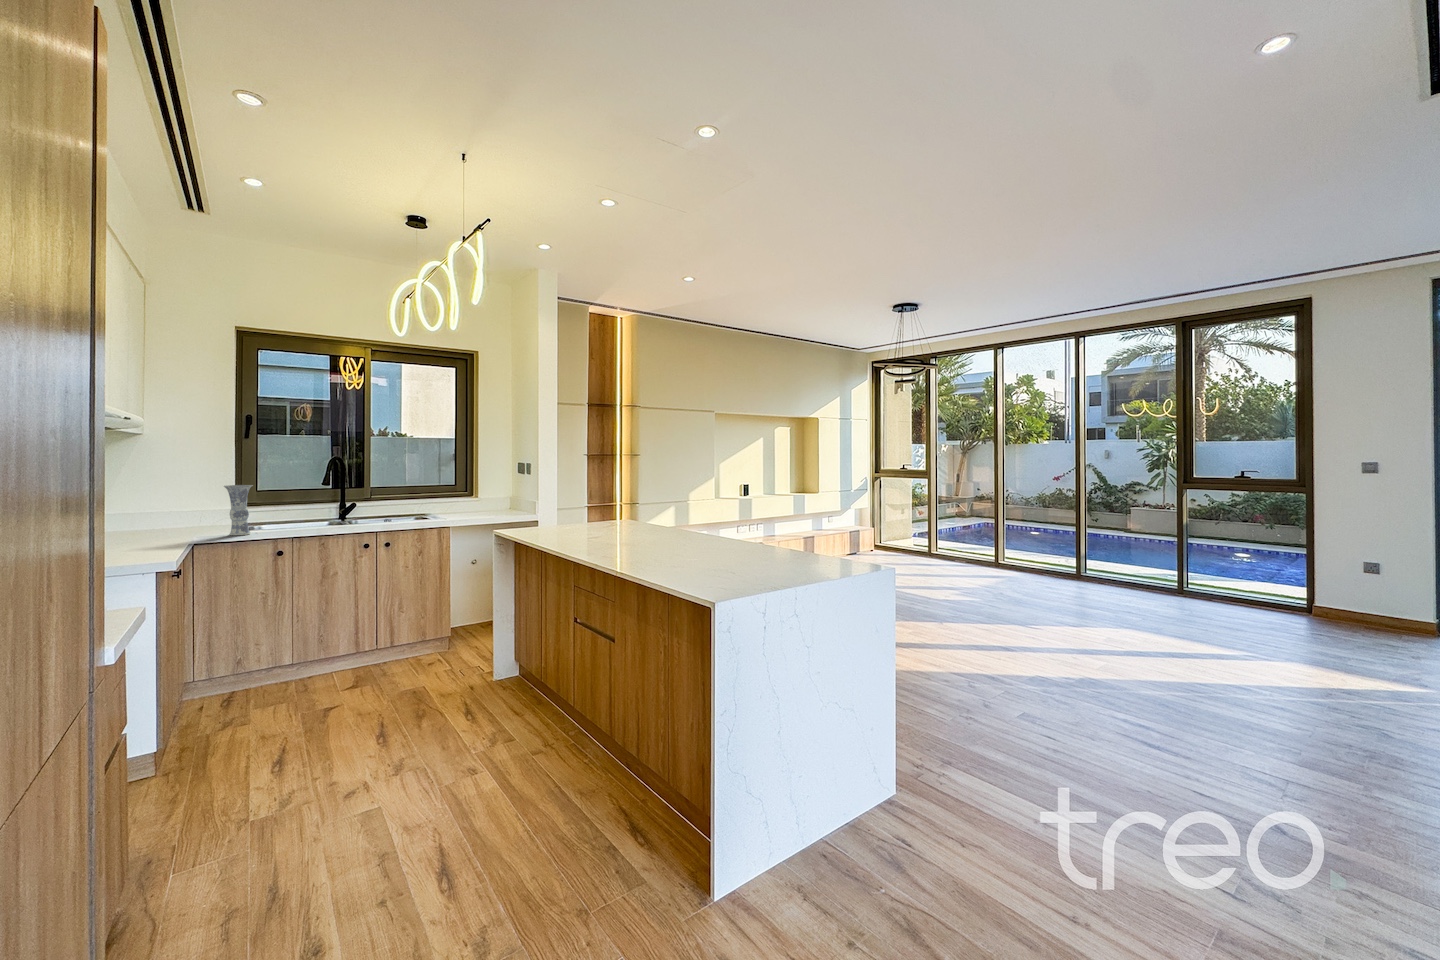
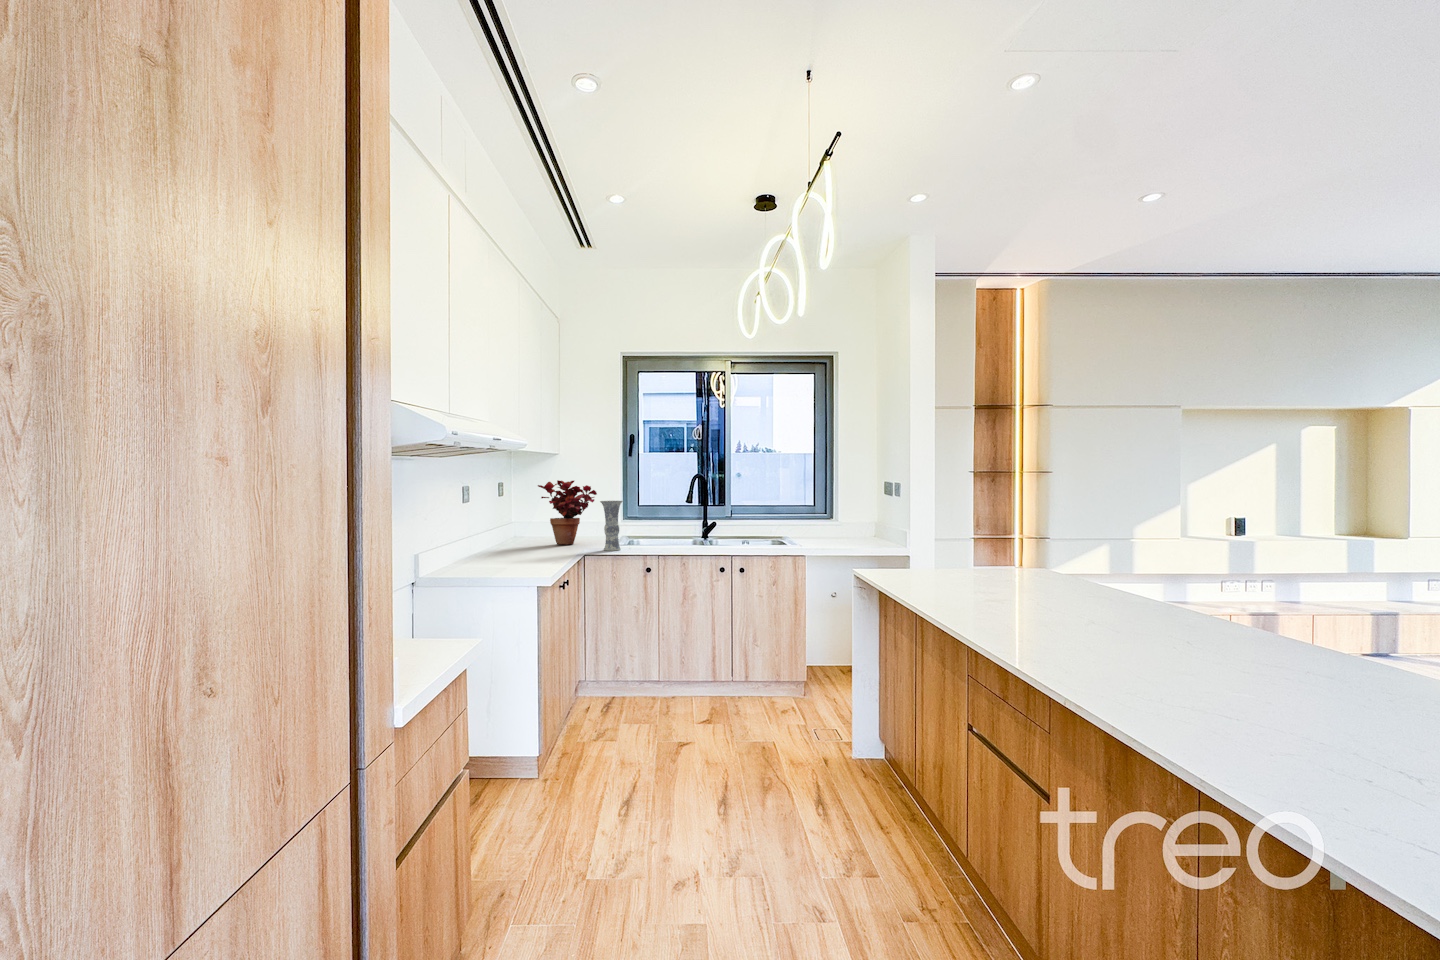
potted plant: none [128,463,214,532] -> present [538,480,597,544]

